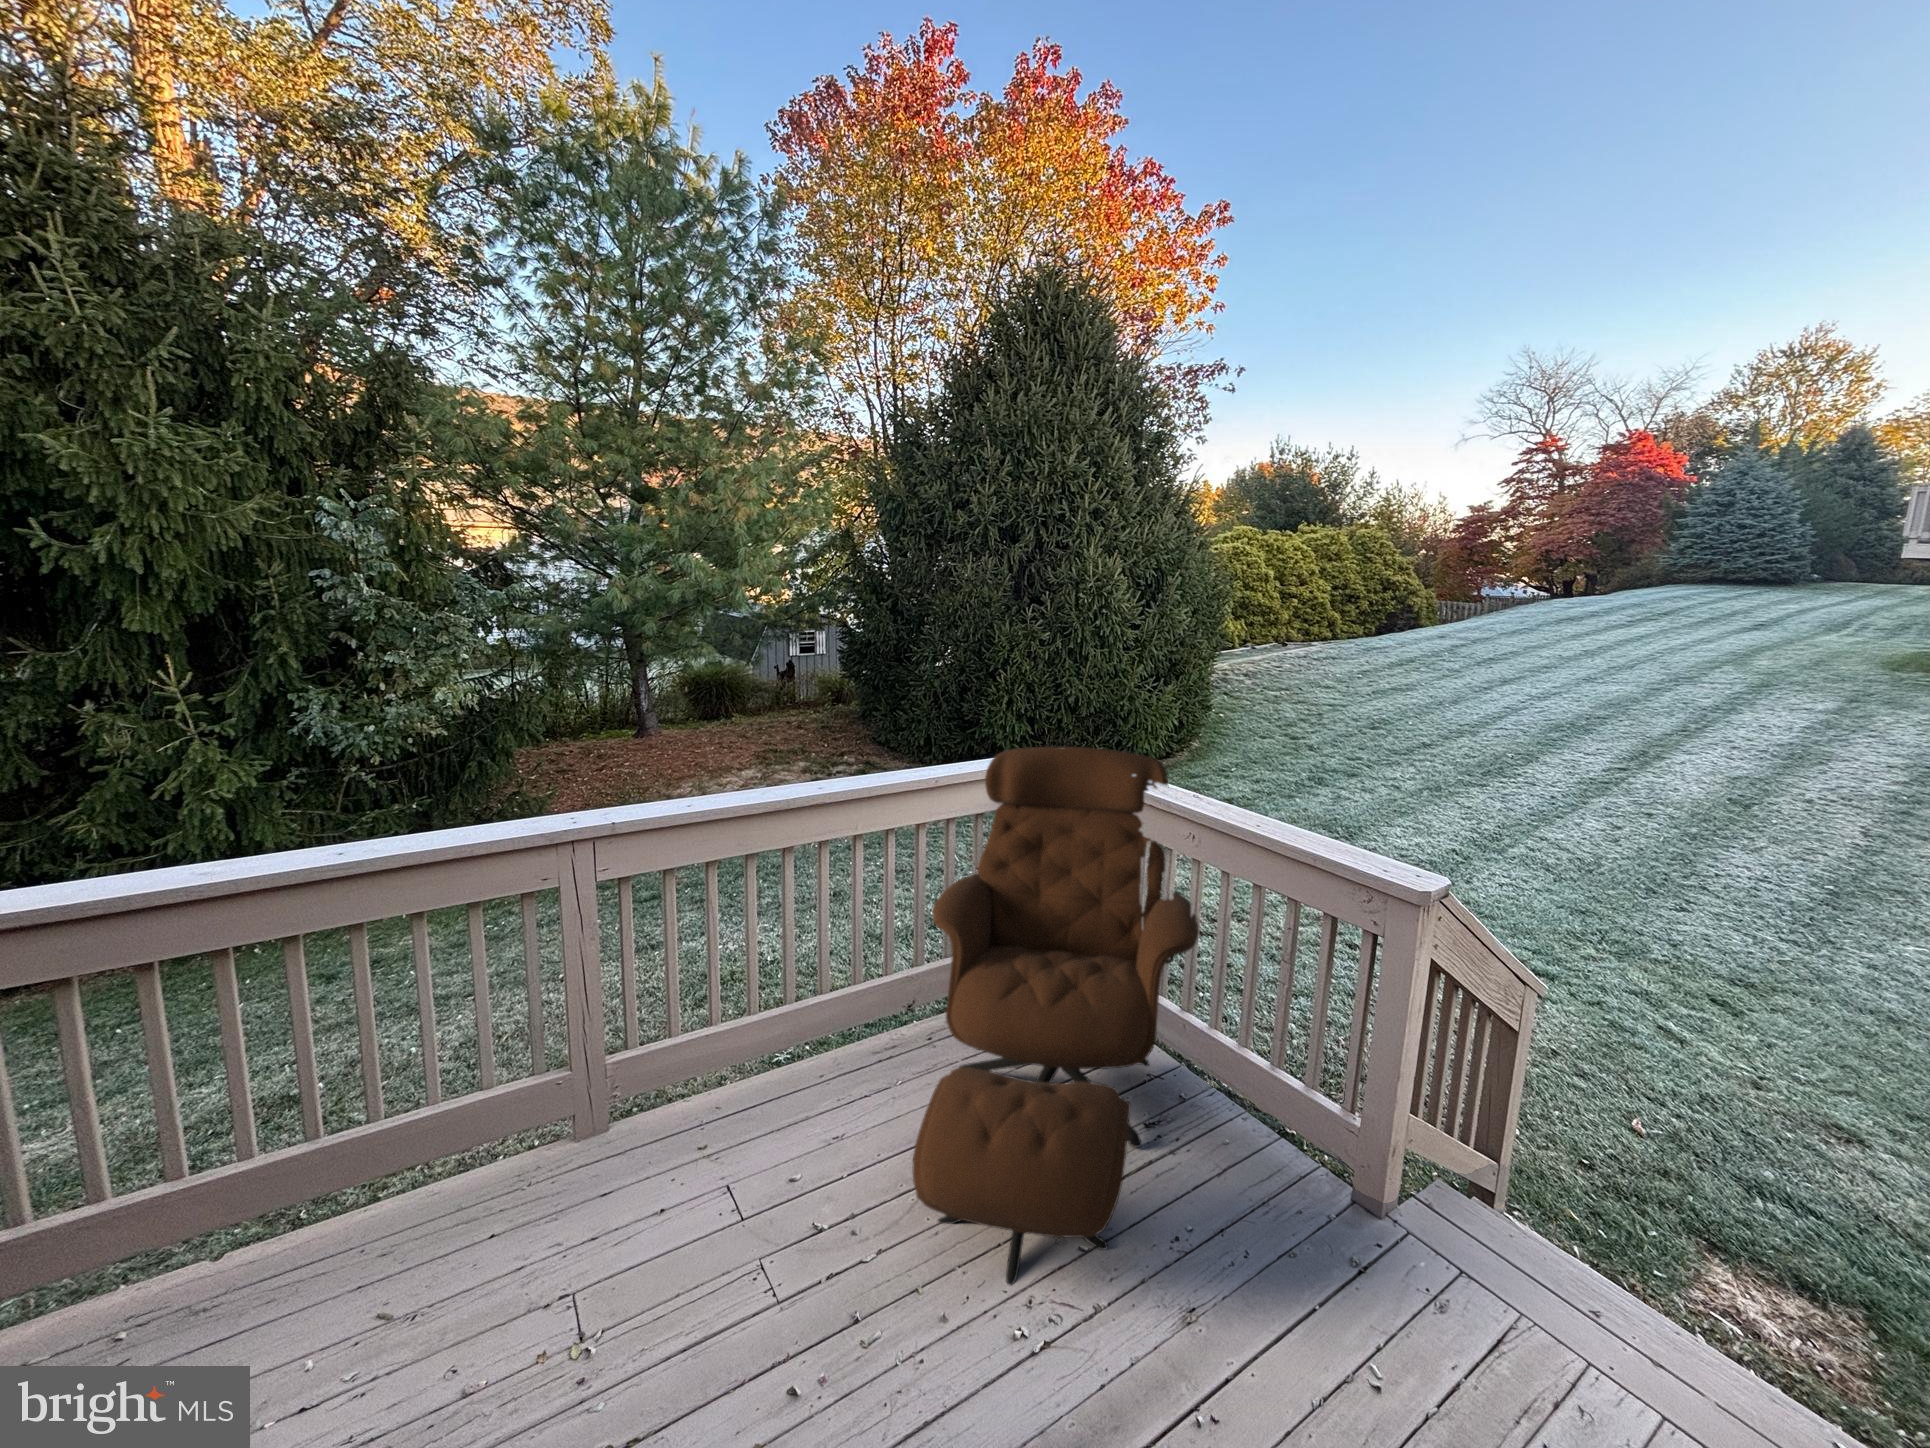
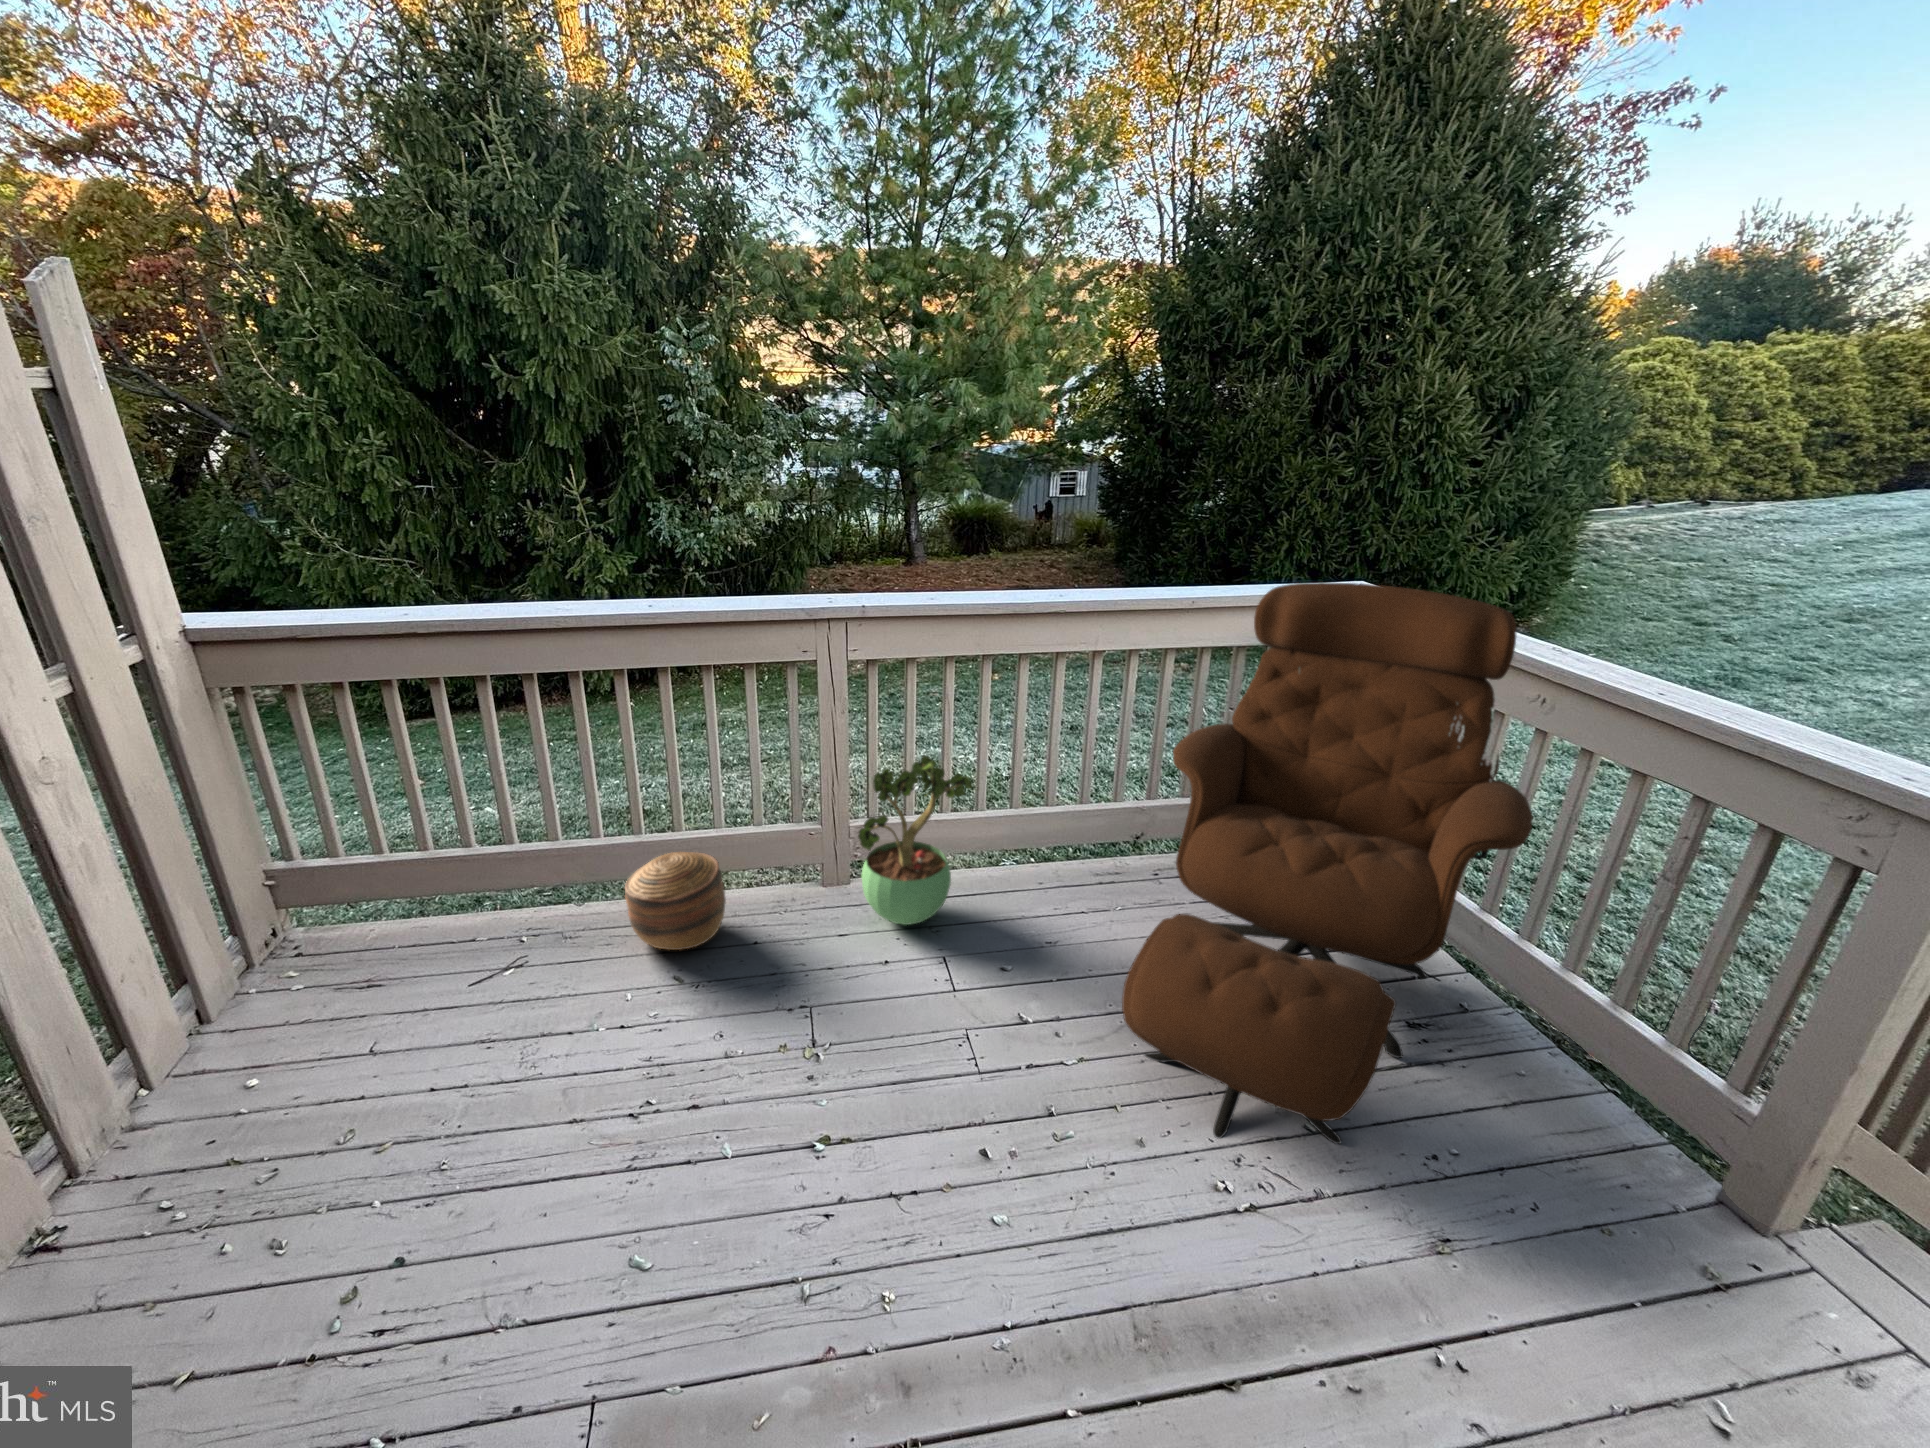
potted plant: none [618,963,744,1155] -> present [858,755,971,925]
basket: none [287,1140,444,1290] -> present [625,852,726,950]

